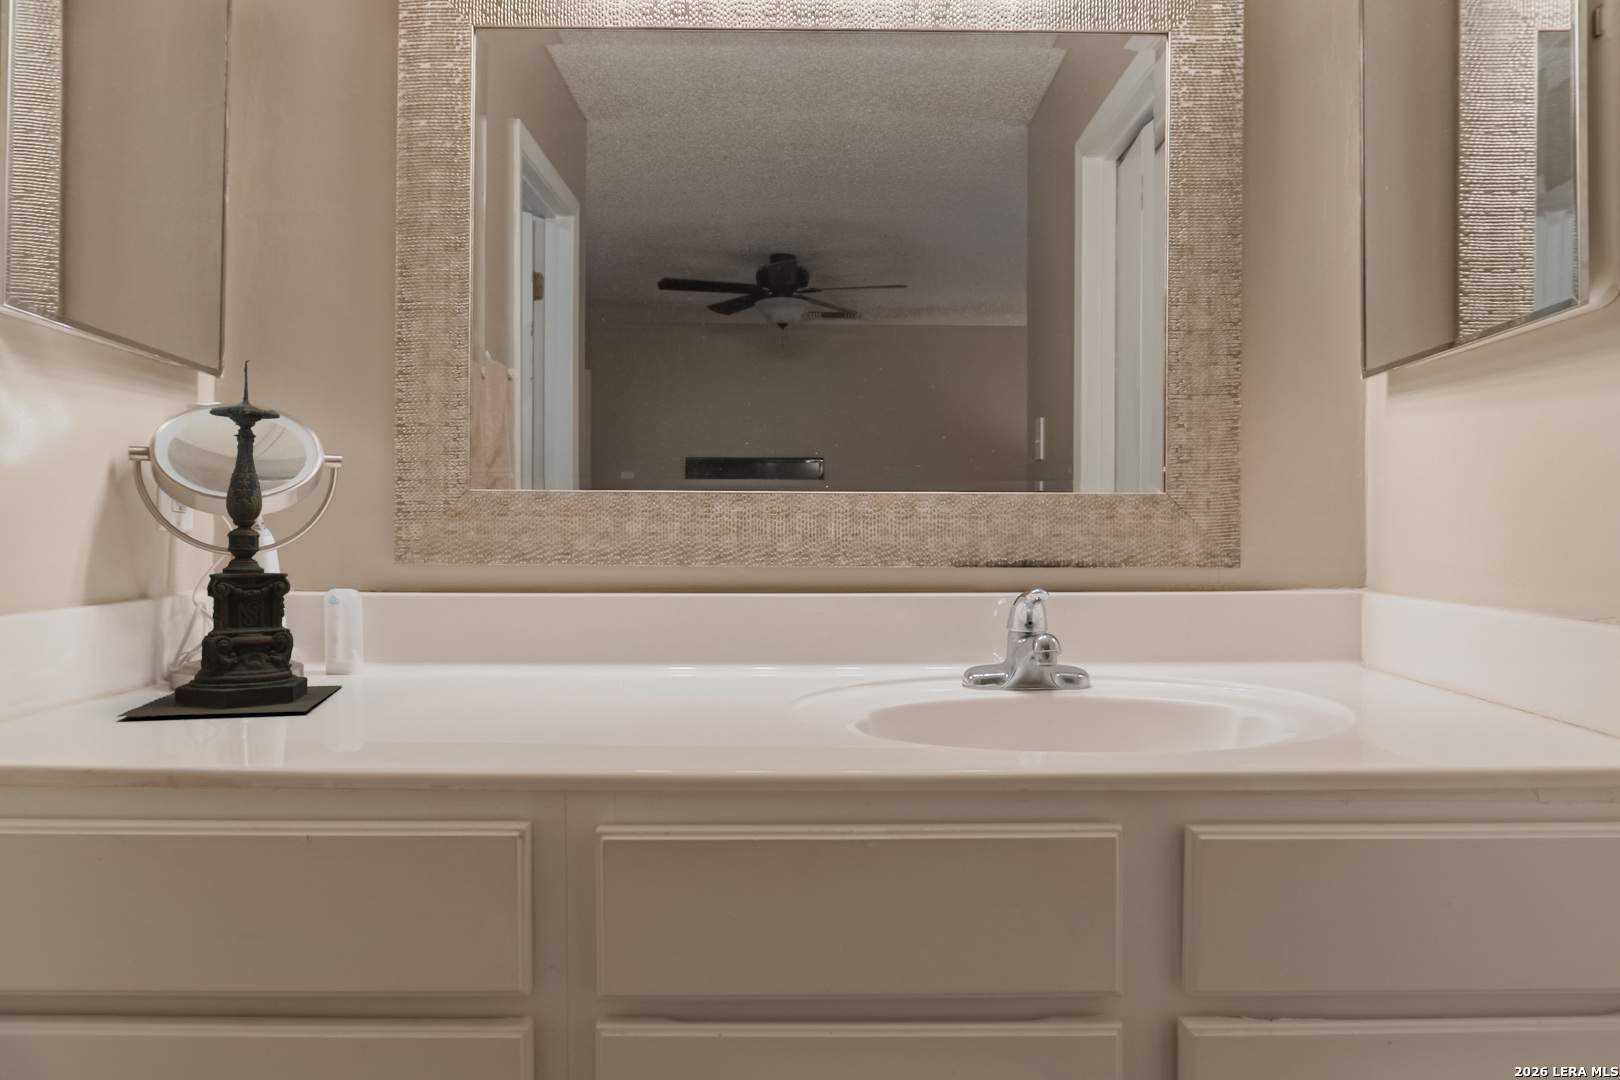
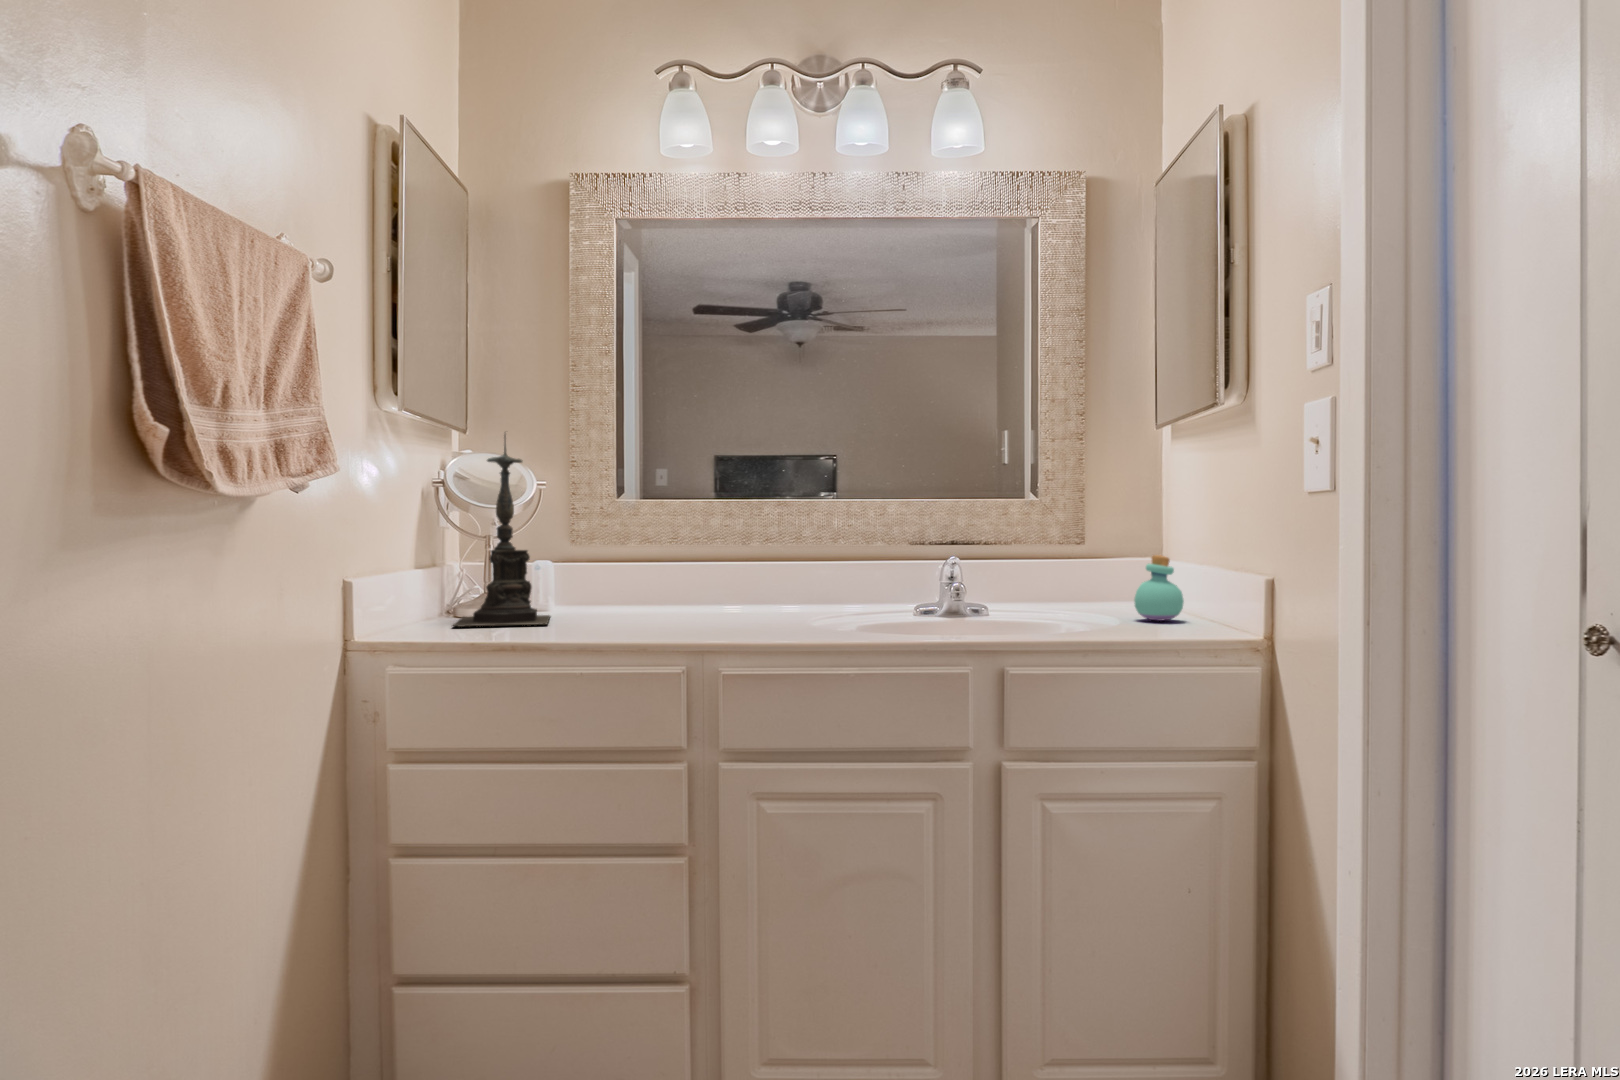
perfume bottle: none [1357,589,1454,705] -> present [1134,555,1184,621]

